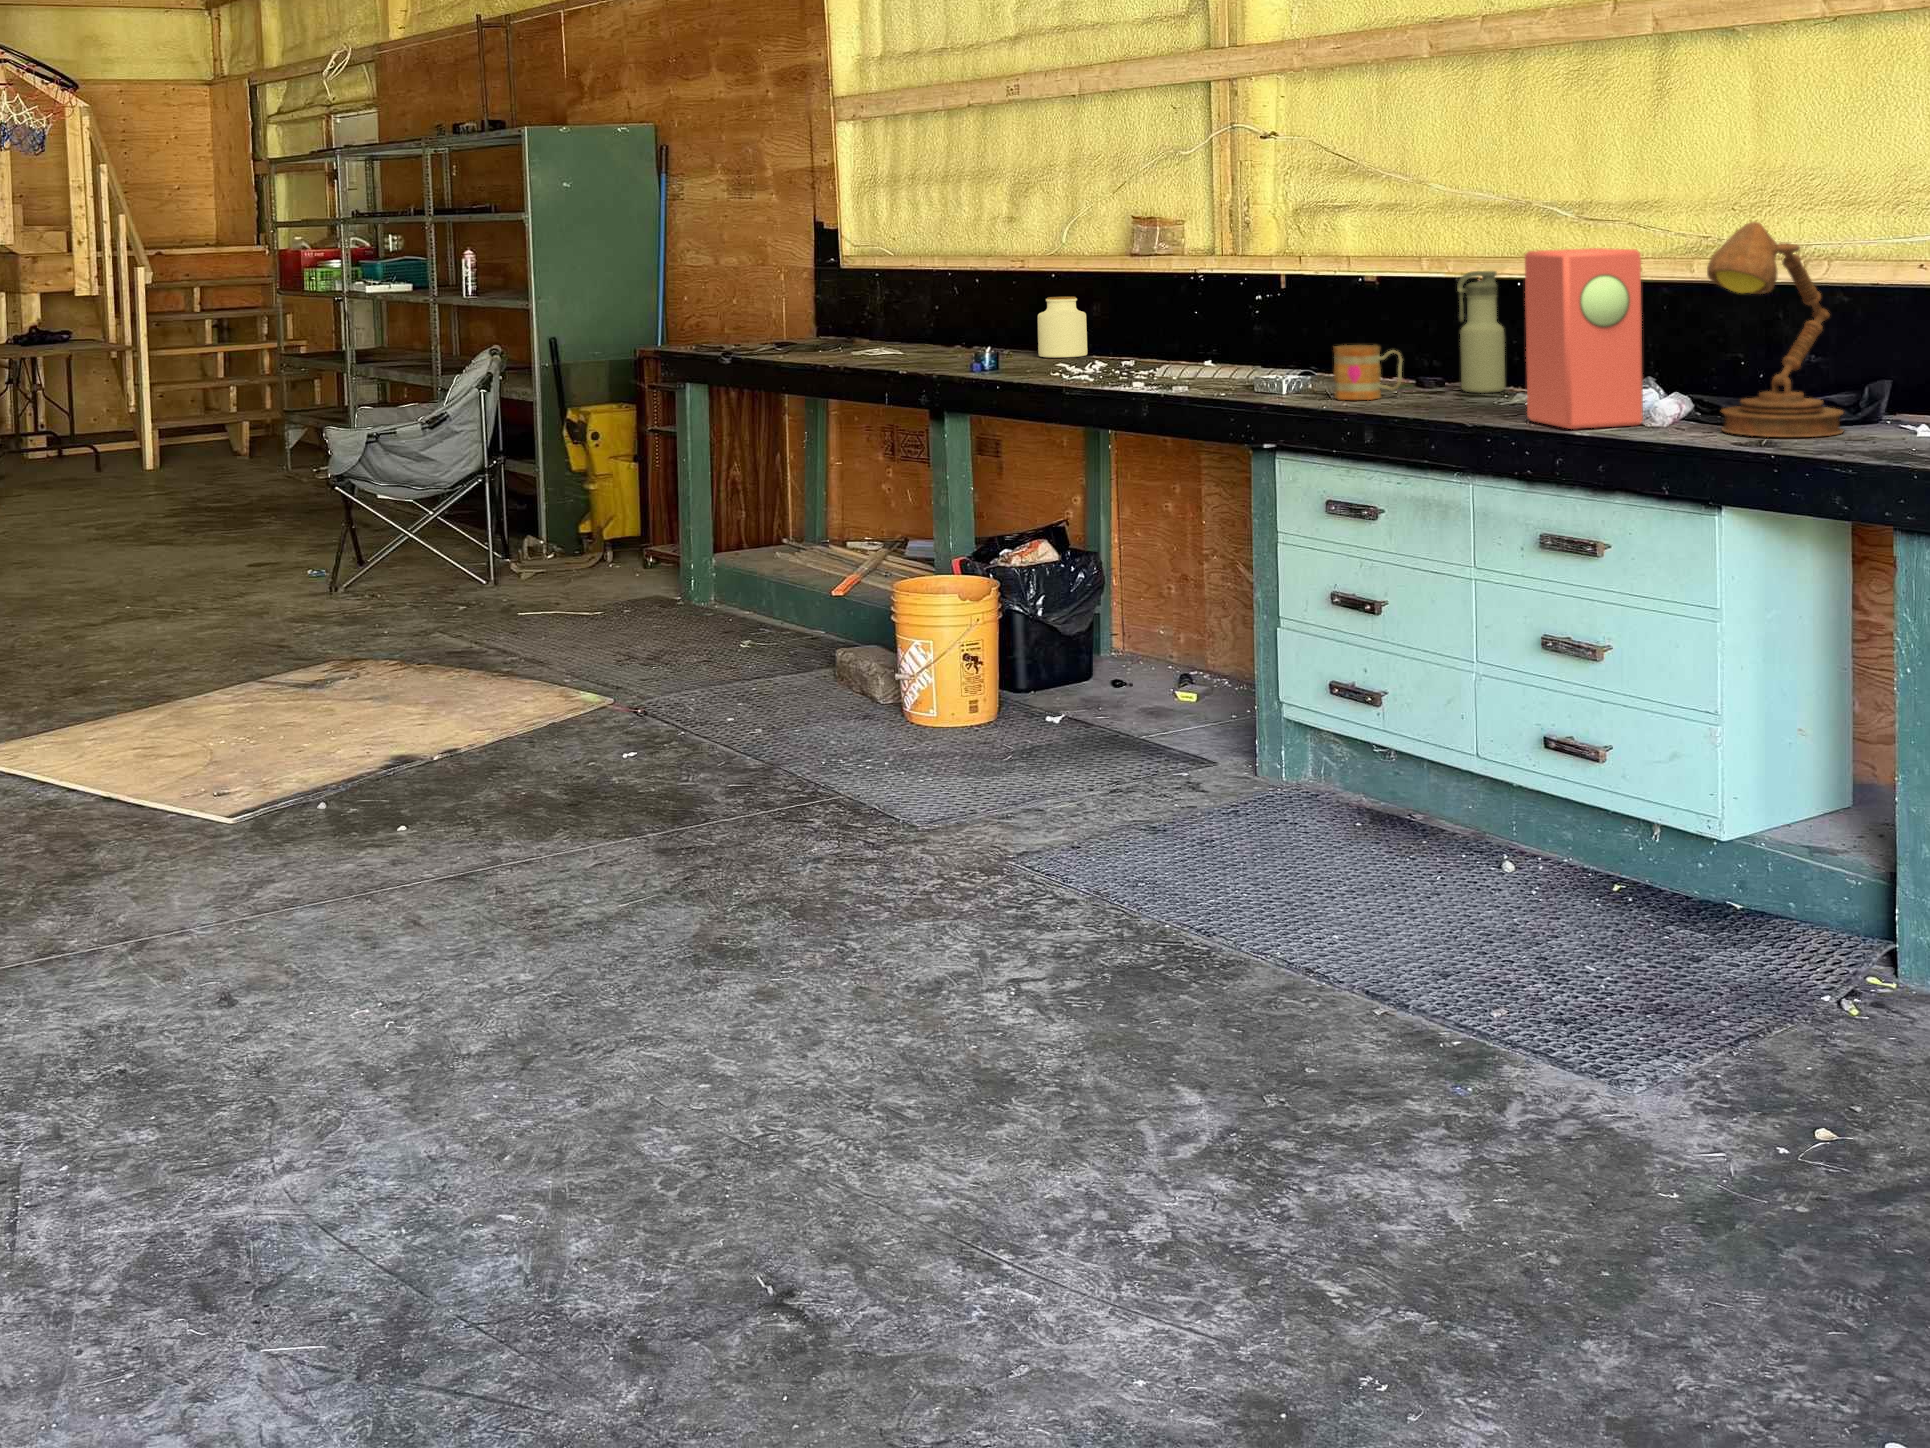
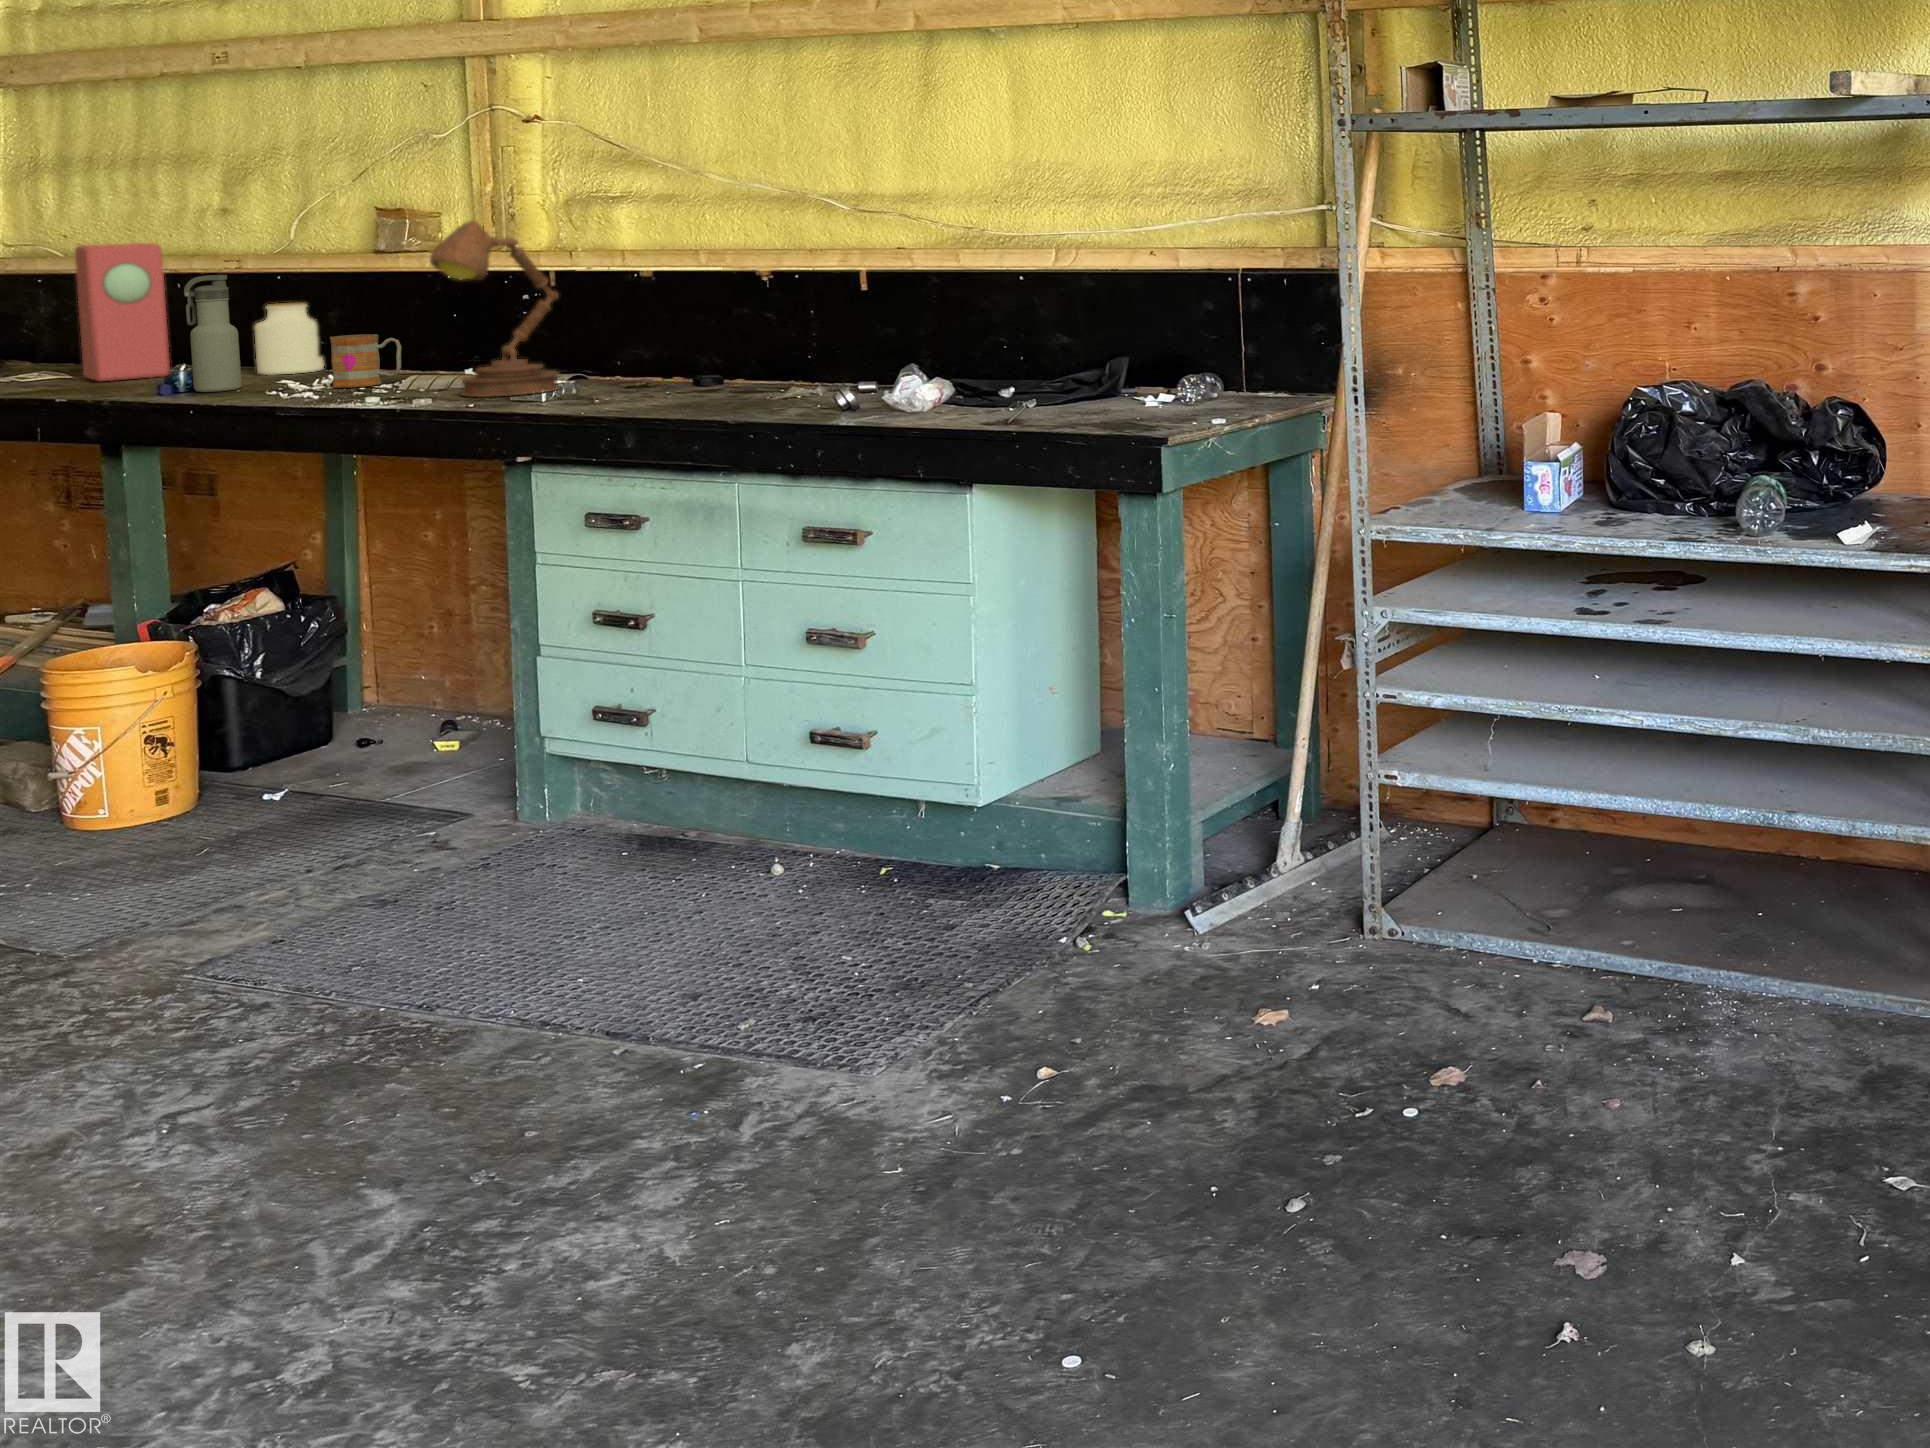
desk lamp: present [1707,222,1844,437] -> present [430,221,560,397]
speaker: present [1525,248,1643,429] -> present [75,243,170,381]
water bottle: present [1457,271,1505,393] -> present [184,275,242,392]
mug: present [1333,345,1402,400] -> present [330,334,401,388]

